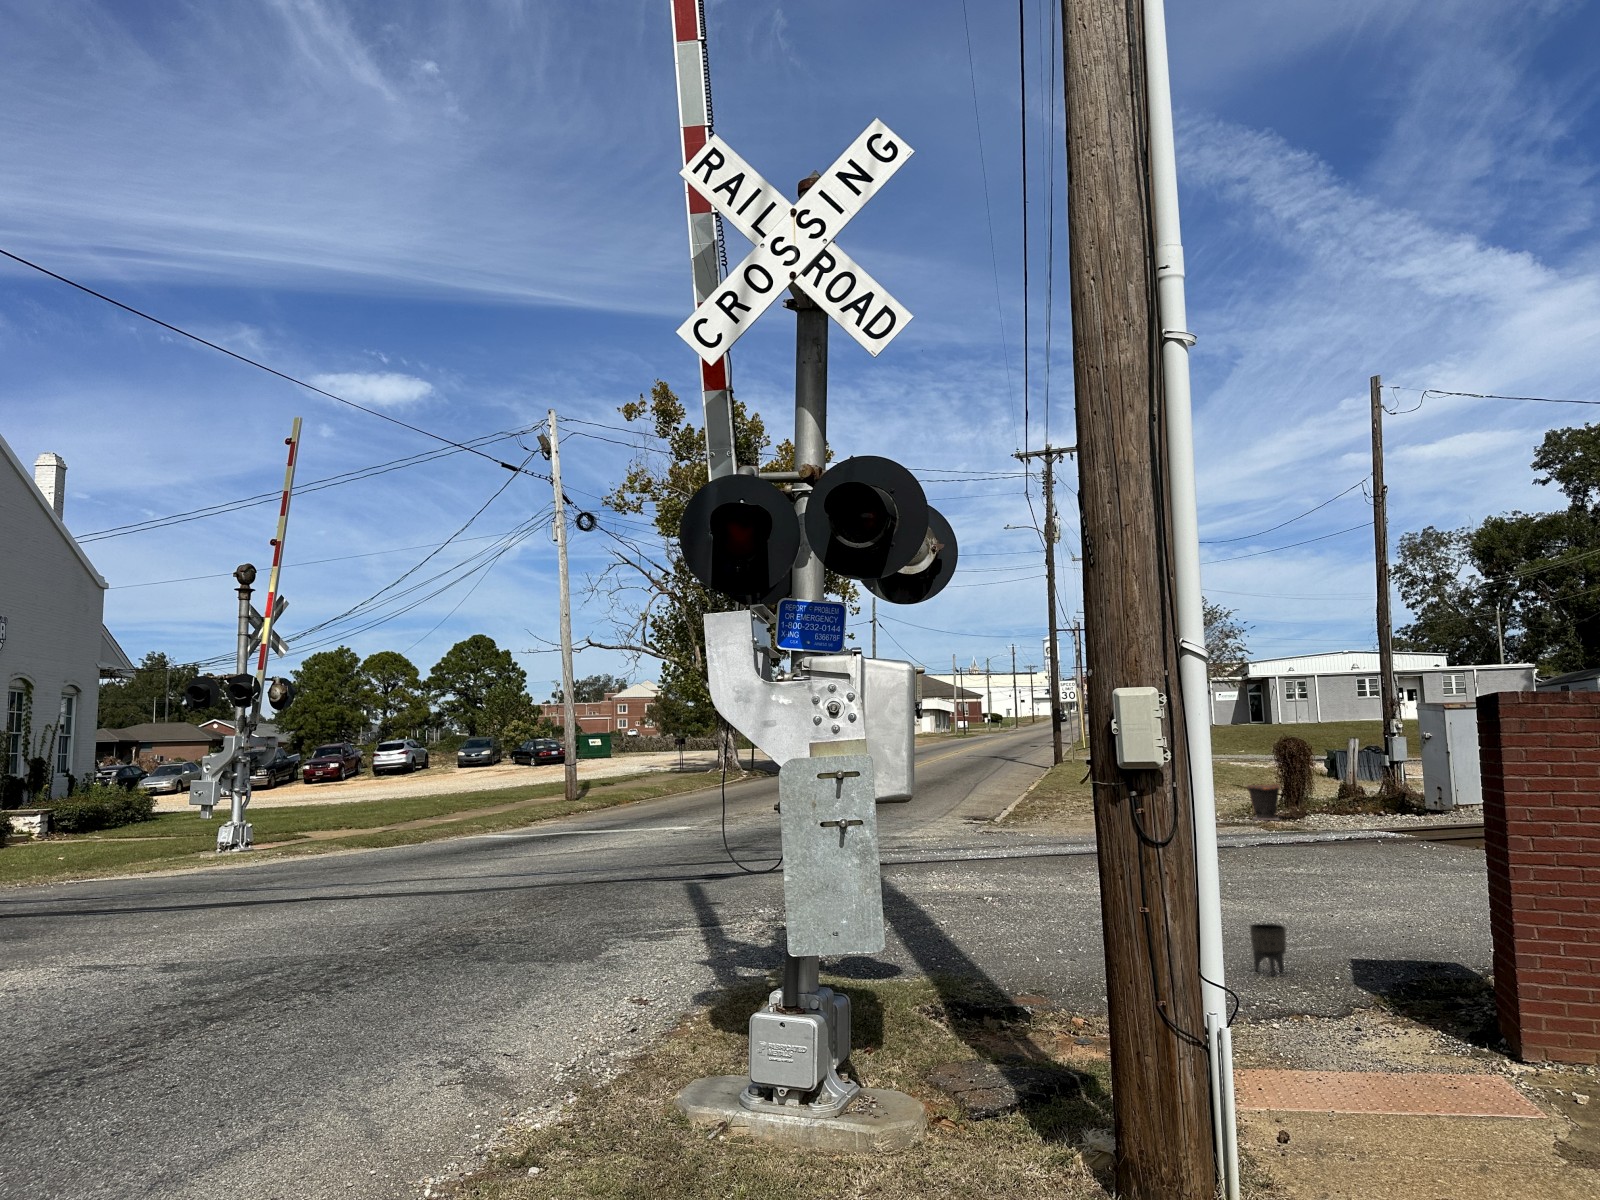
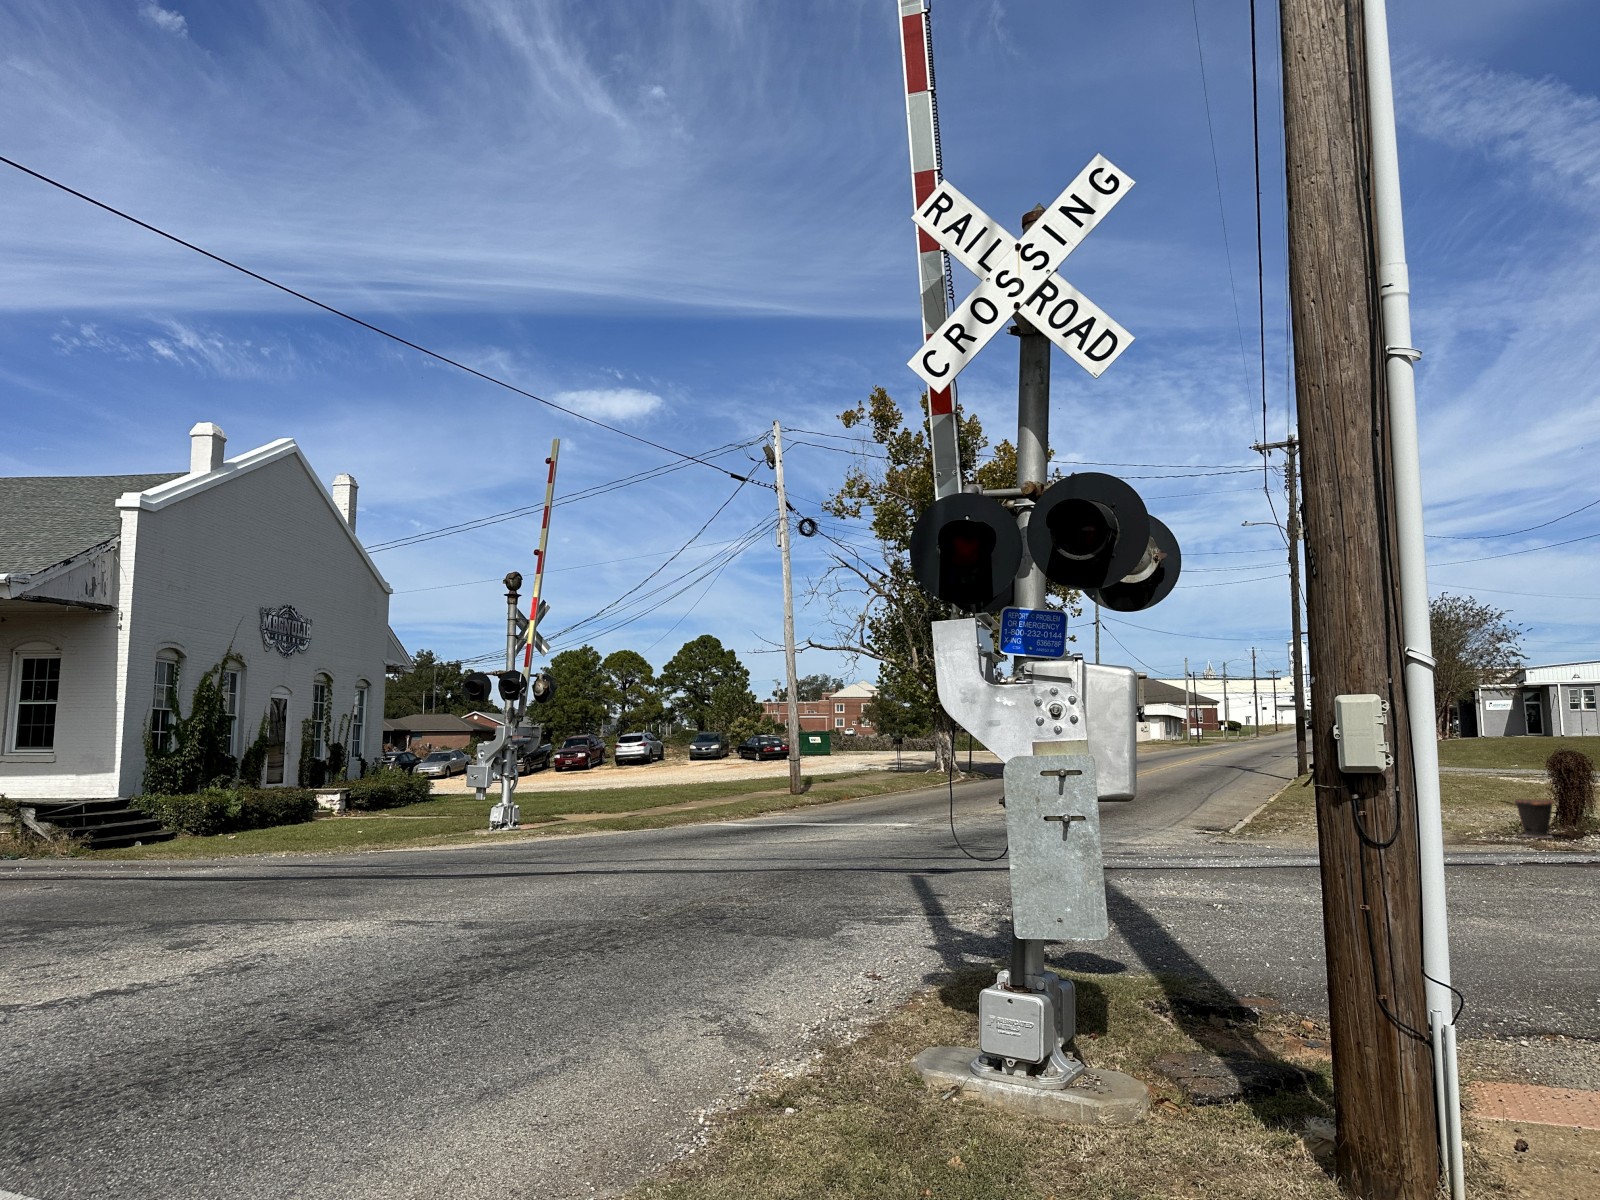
planter: present [1250,923,1286,976] -> none [1500,940,1541,995]

